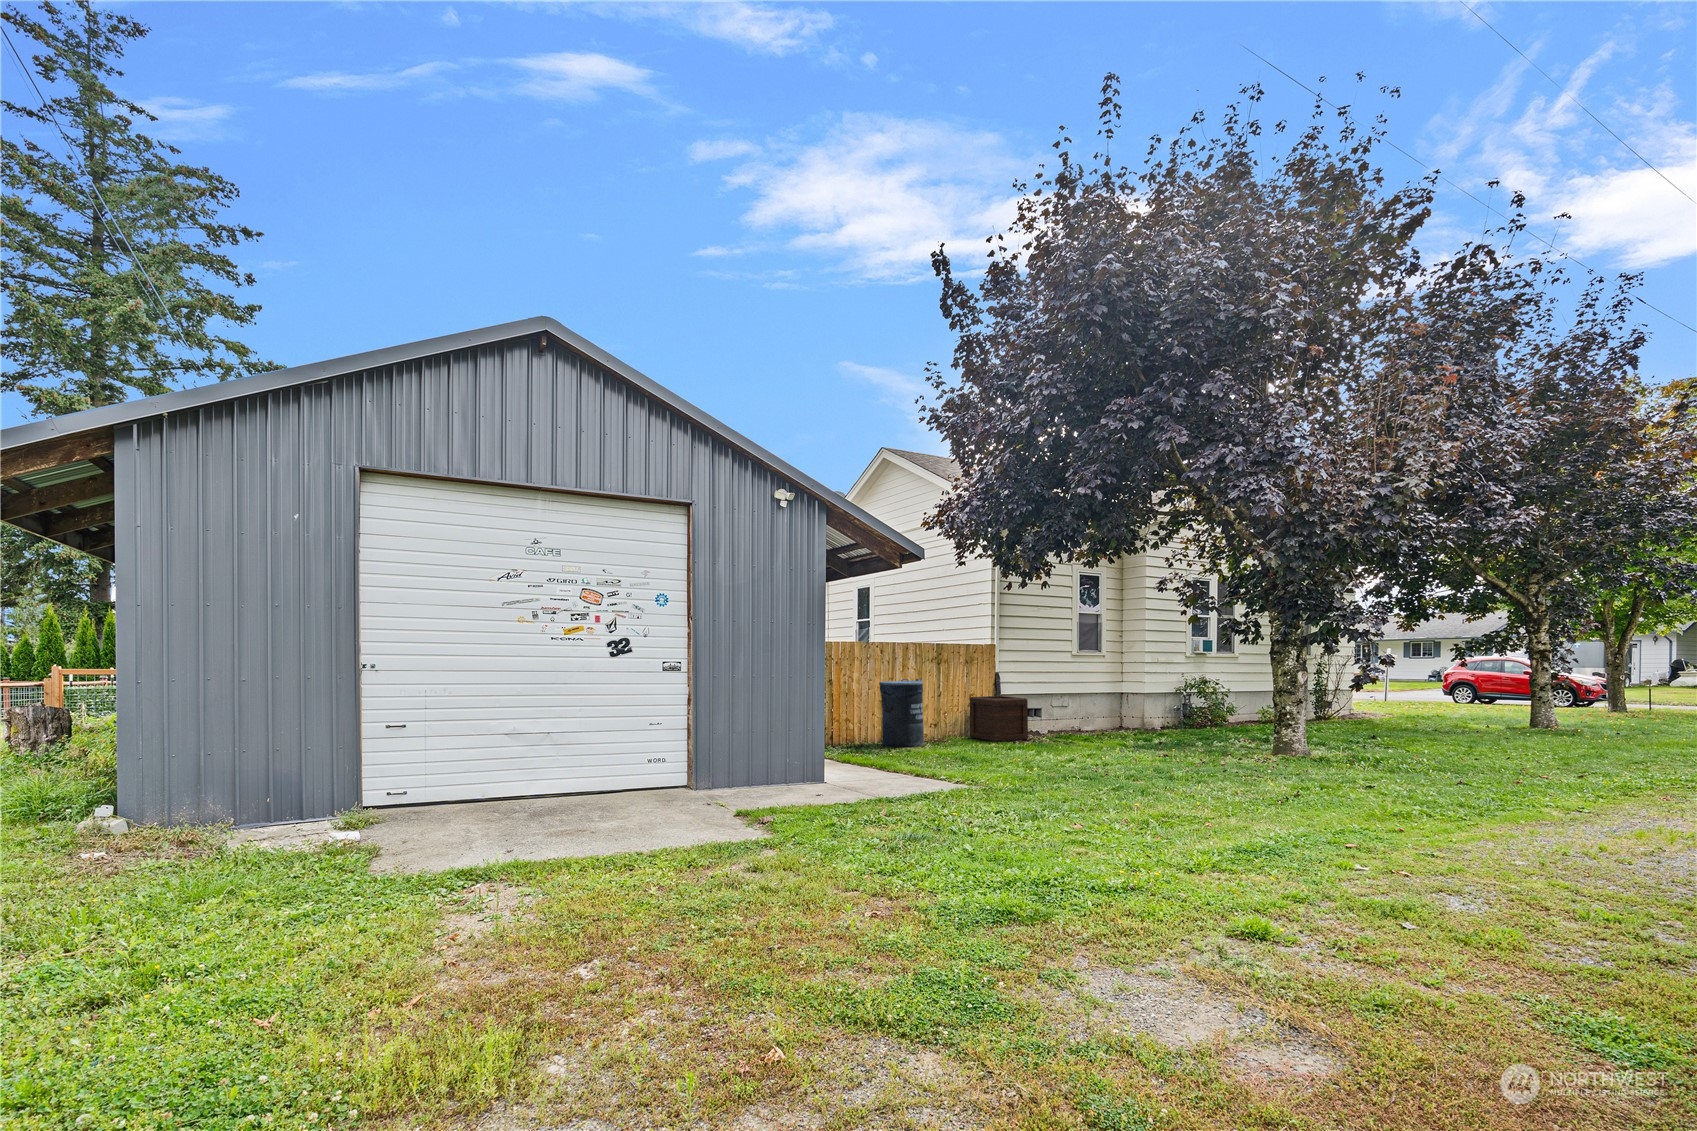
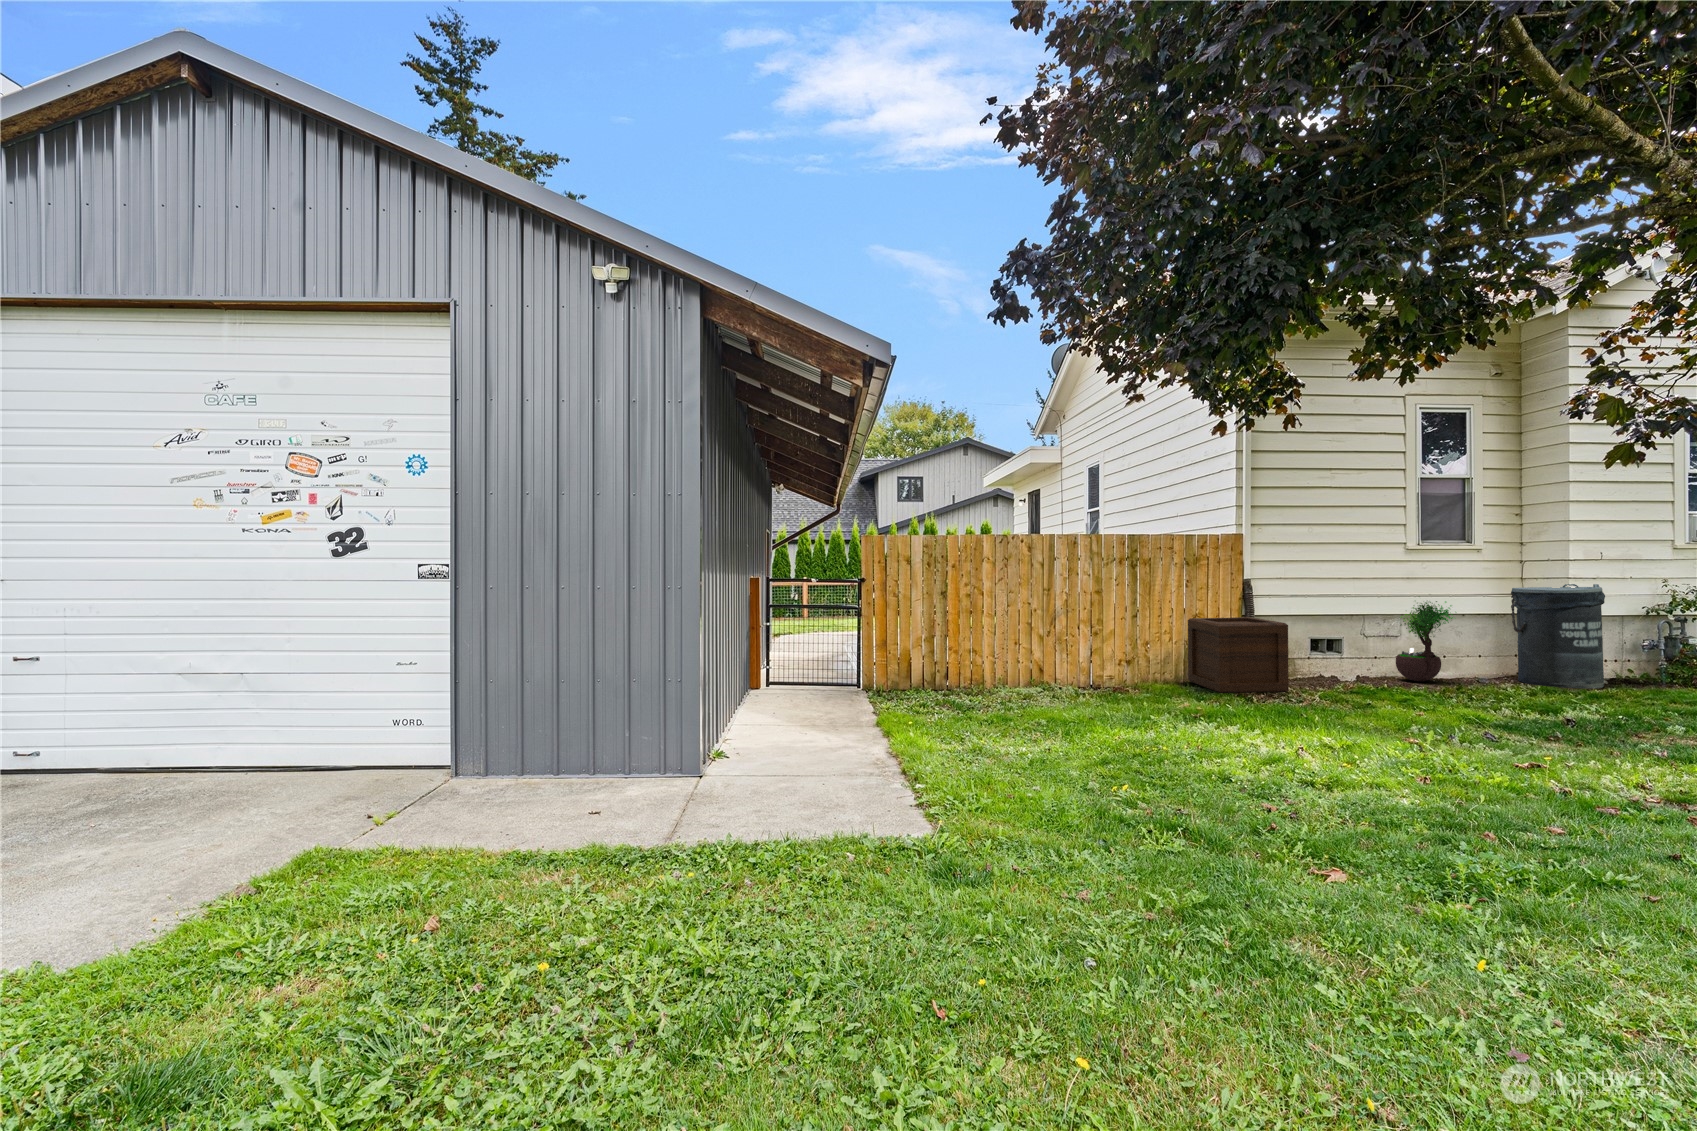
trash can: present [879,679,924,747] -> present [1511,584,1605,688]
potted tree: none [1069,682,1099,732] -> present [1396,601,1453,681]

